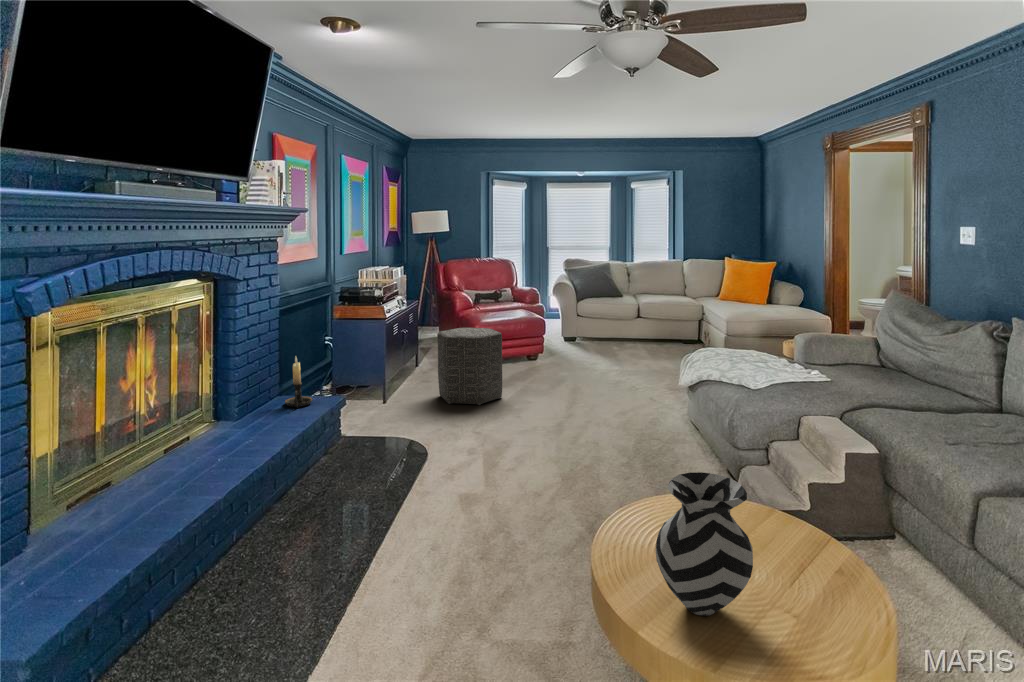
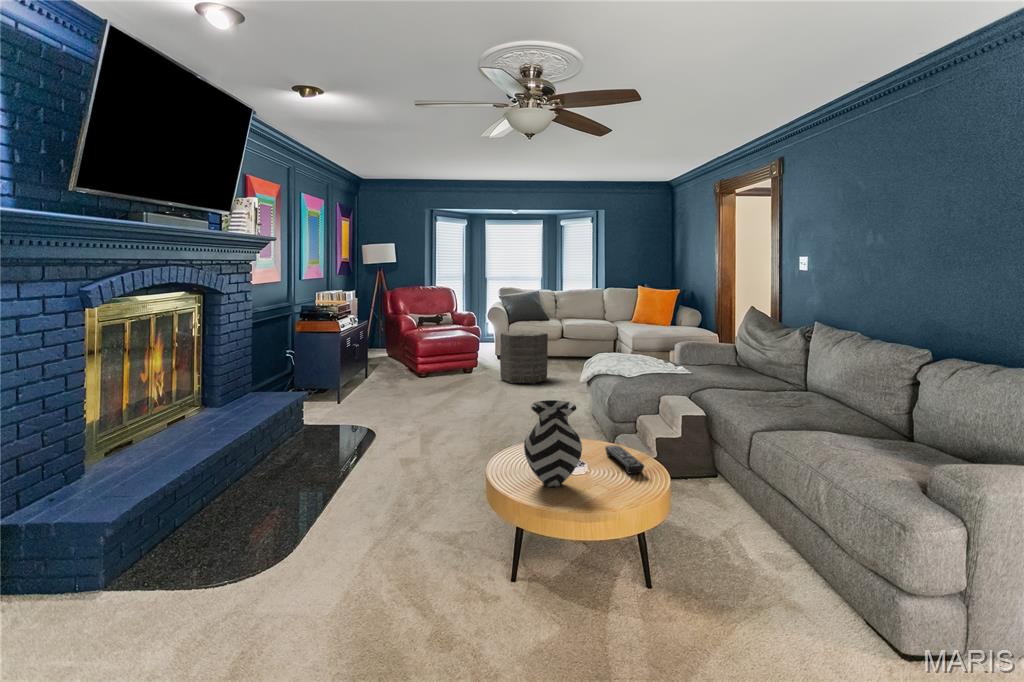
ottoman: present [437,328,502,405] -> present [500,331,548,384]
candle holder: present [285,358,313,407] -> none [256,357,280,400]
remote control: none [764,523,846,587] -> present [605,446,644,474]

